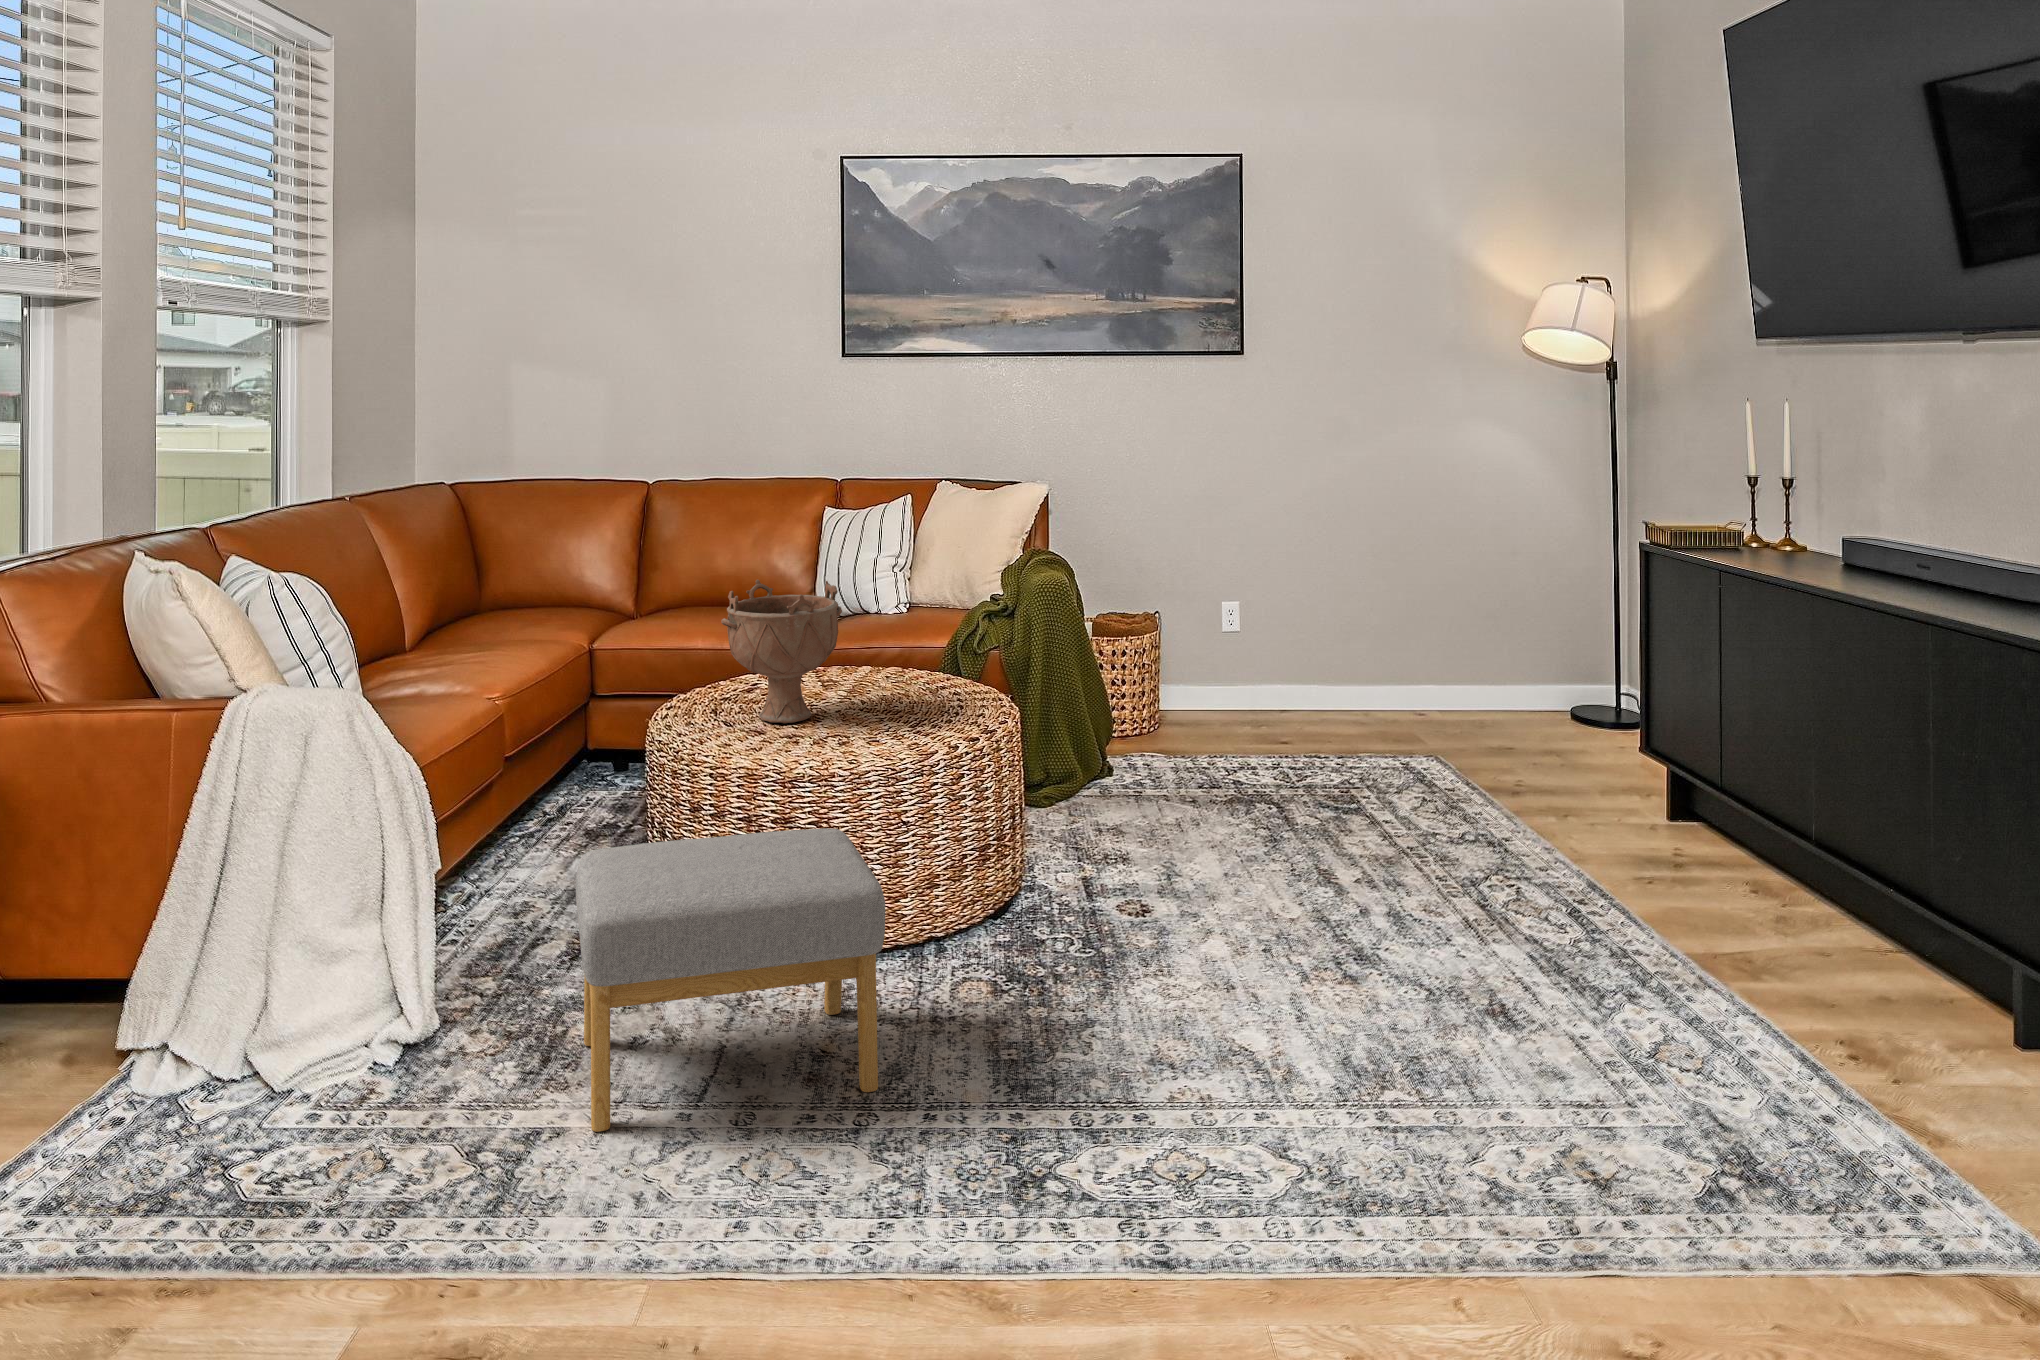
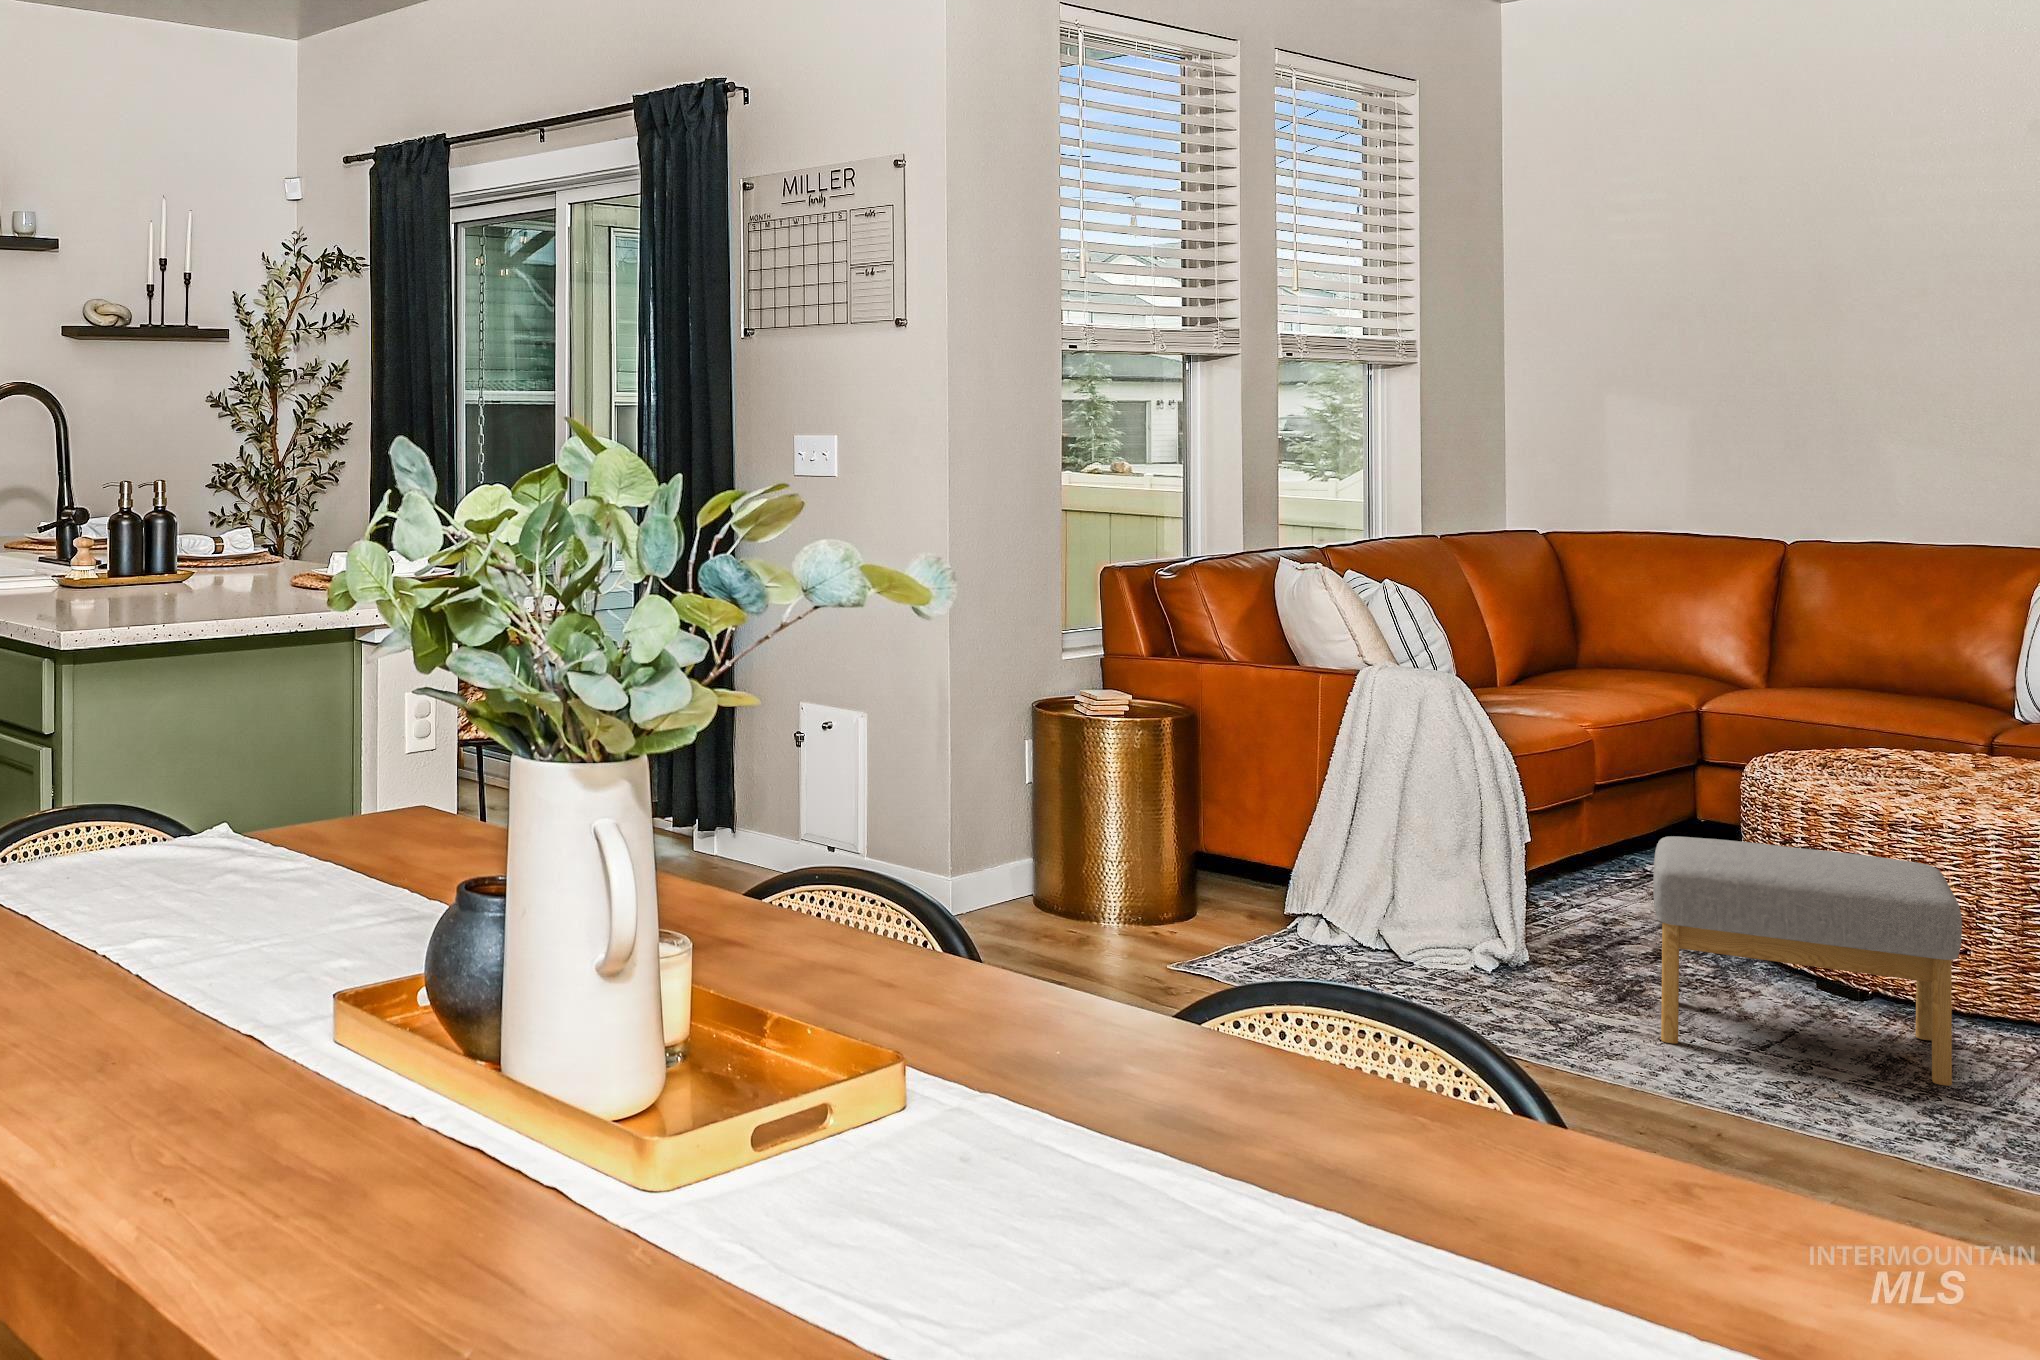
decorative bowl: present [721,580,842,723] -> none [1826,638,1977,784]

